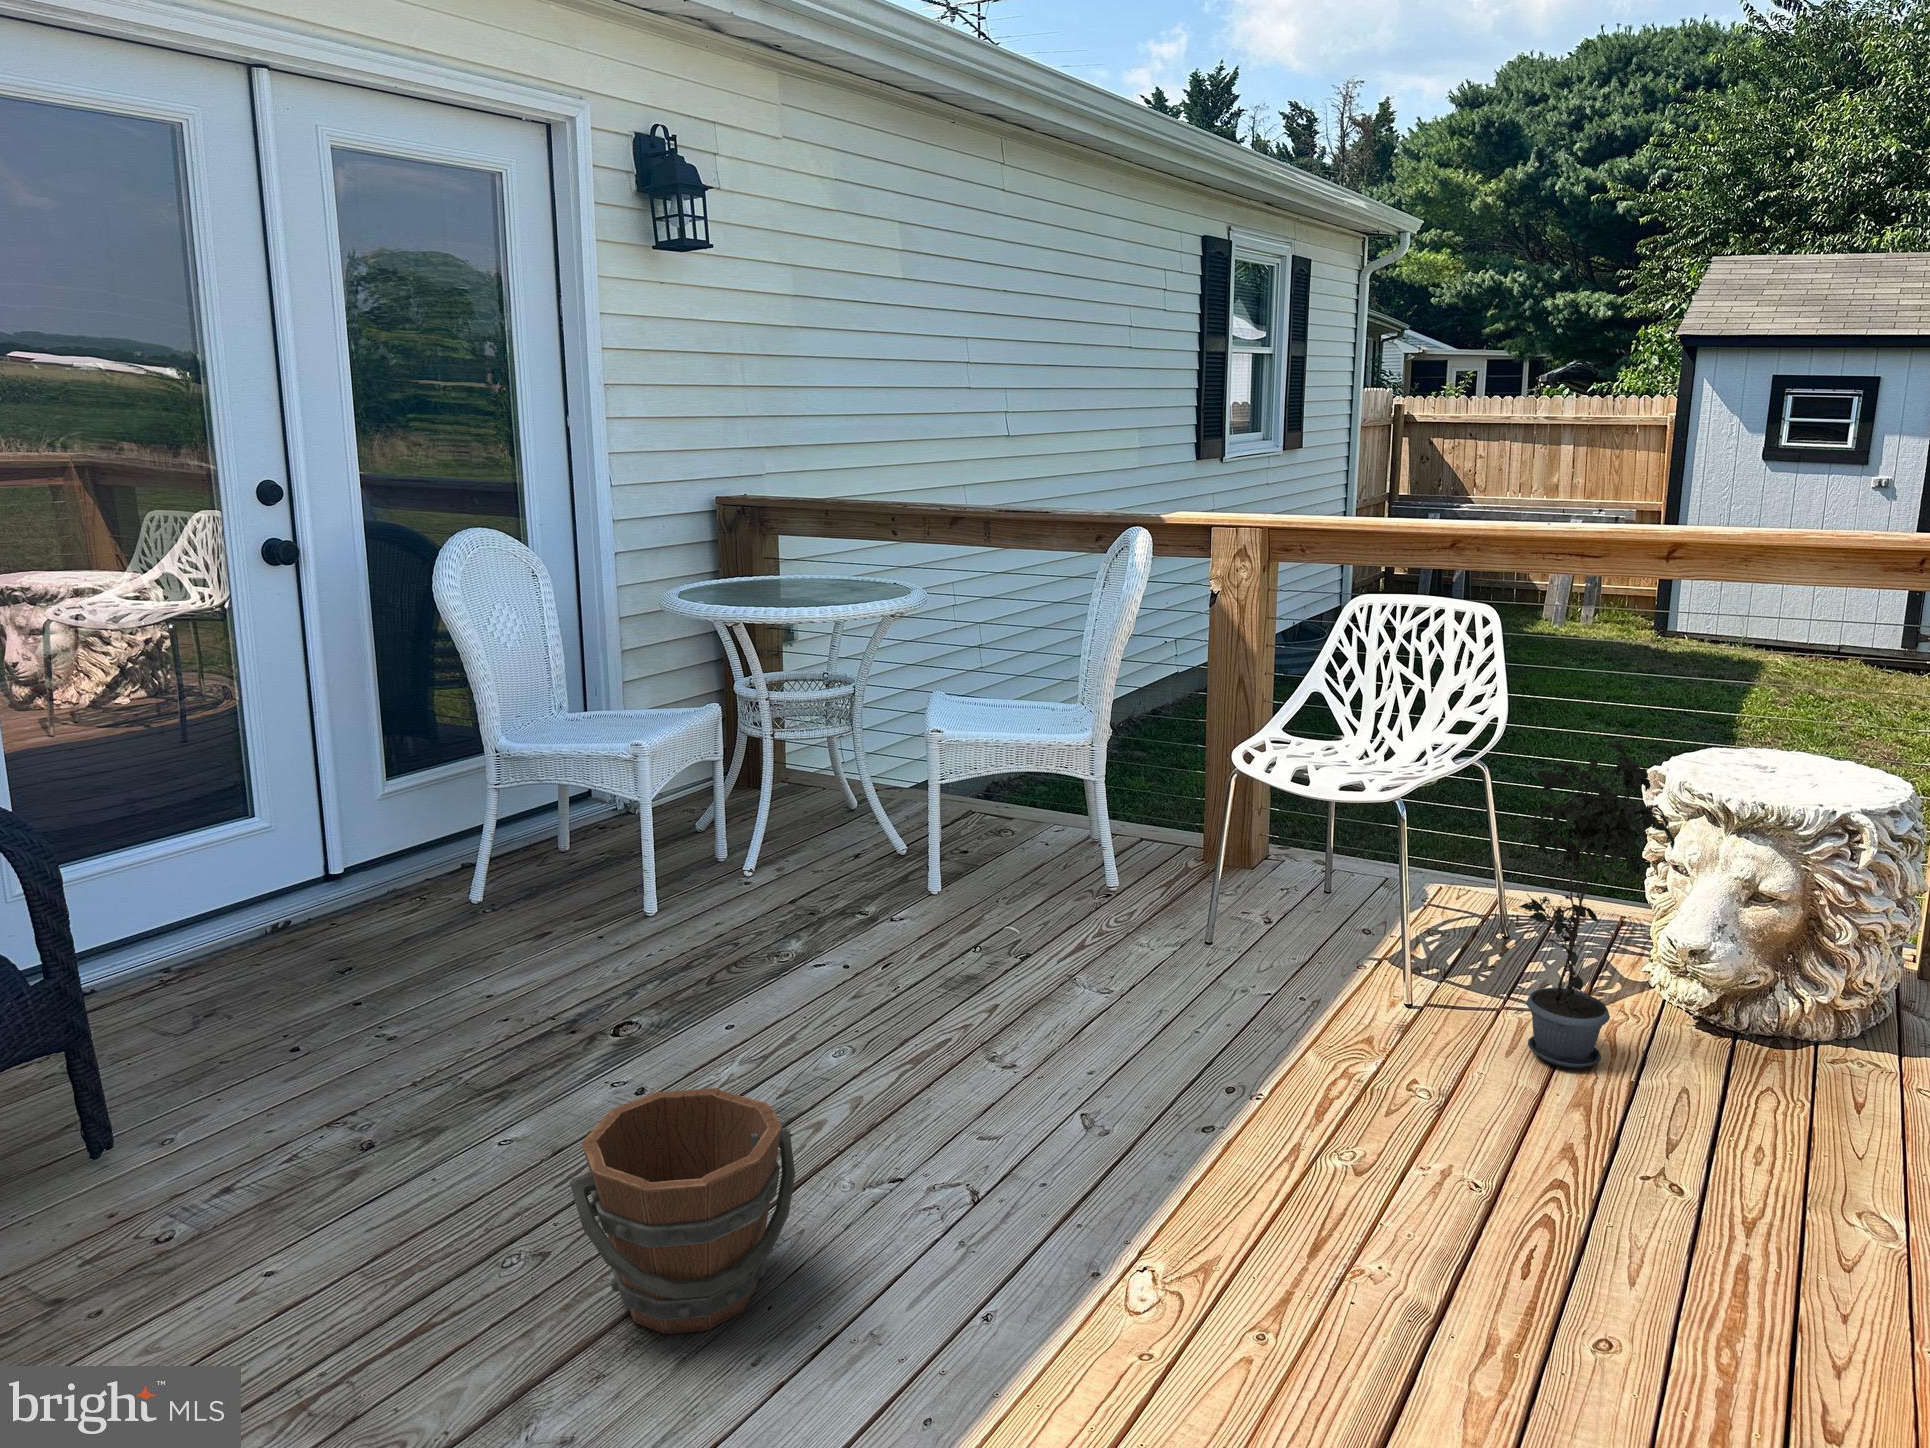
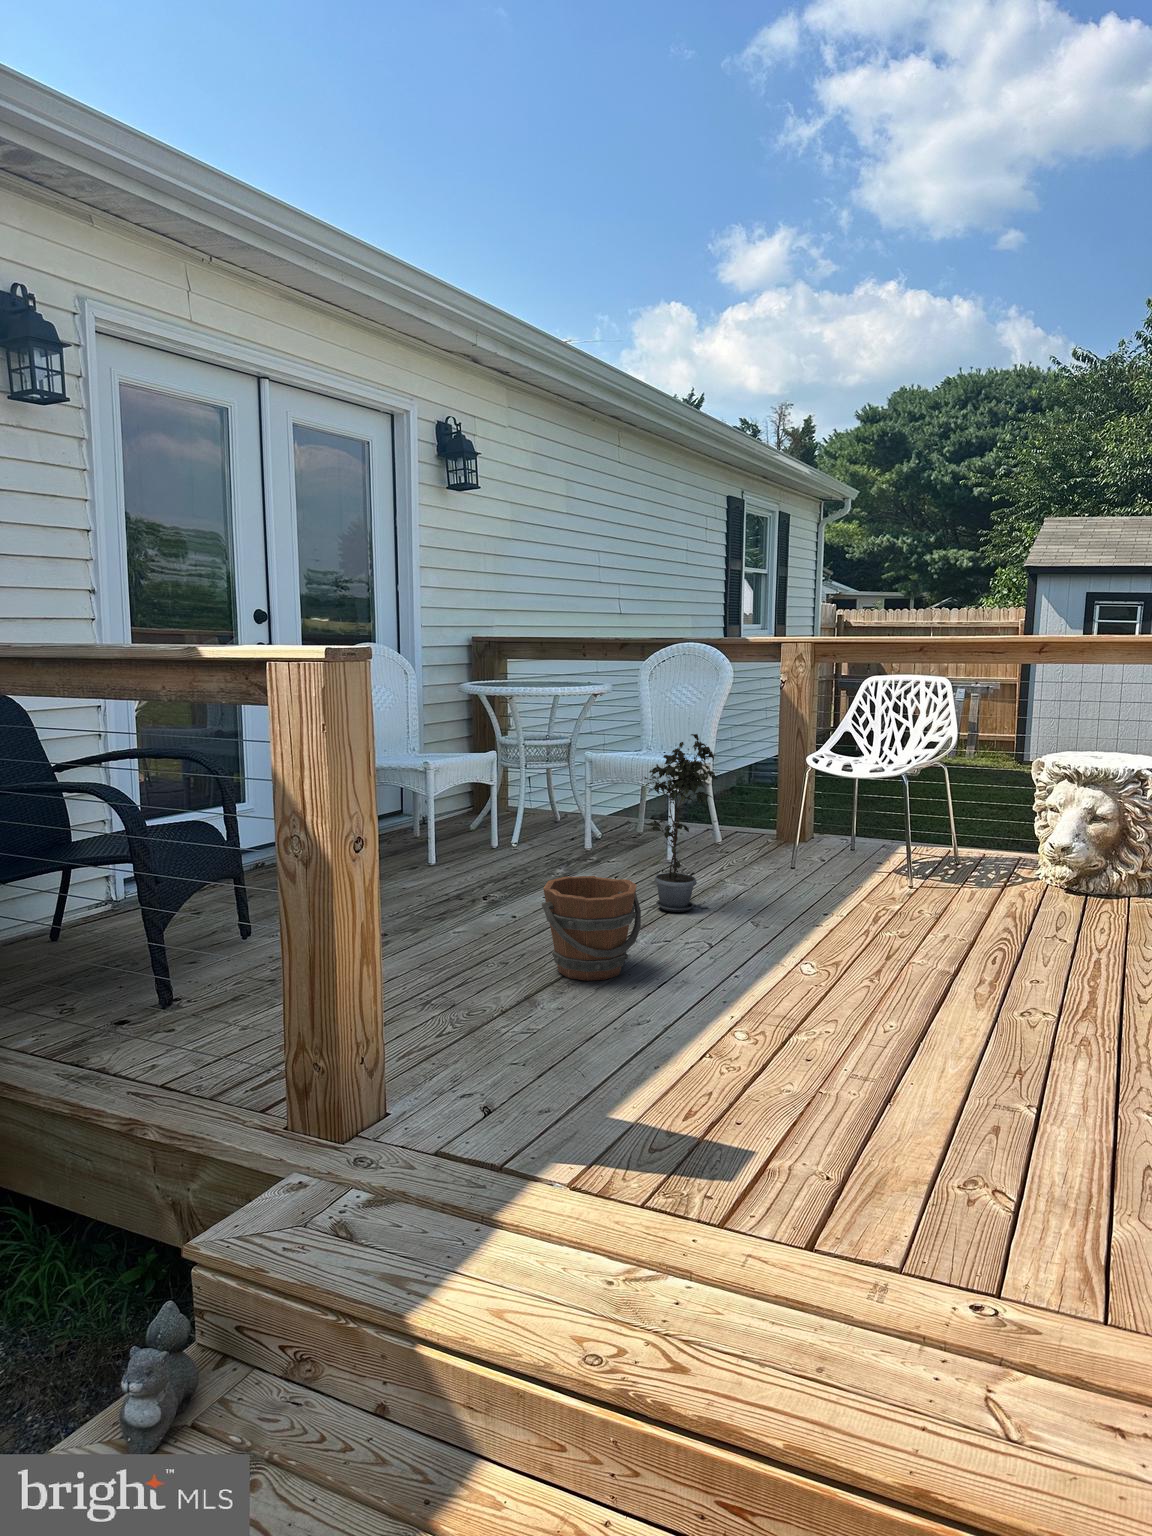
potted plant: present [1510,743,1675,1070] -> present [643,734,718,912]

